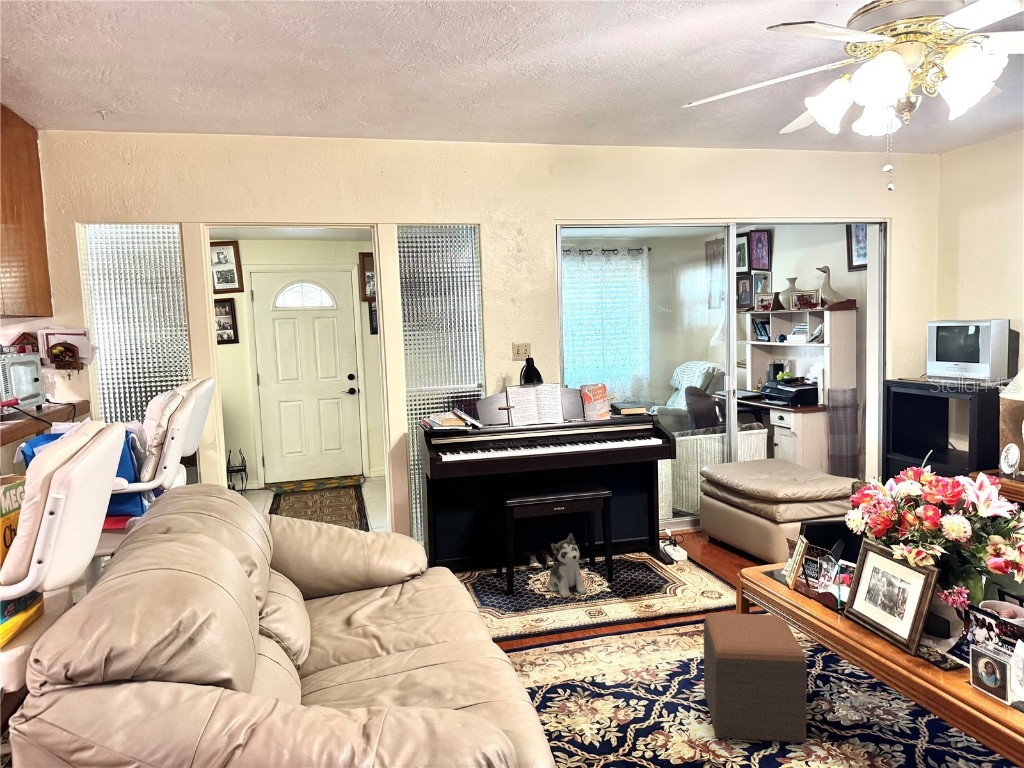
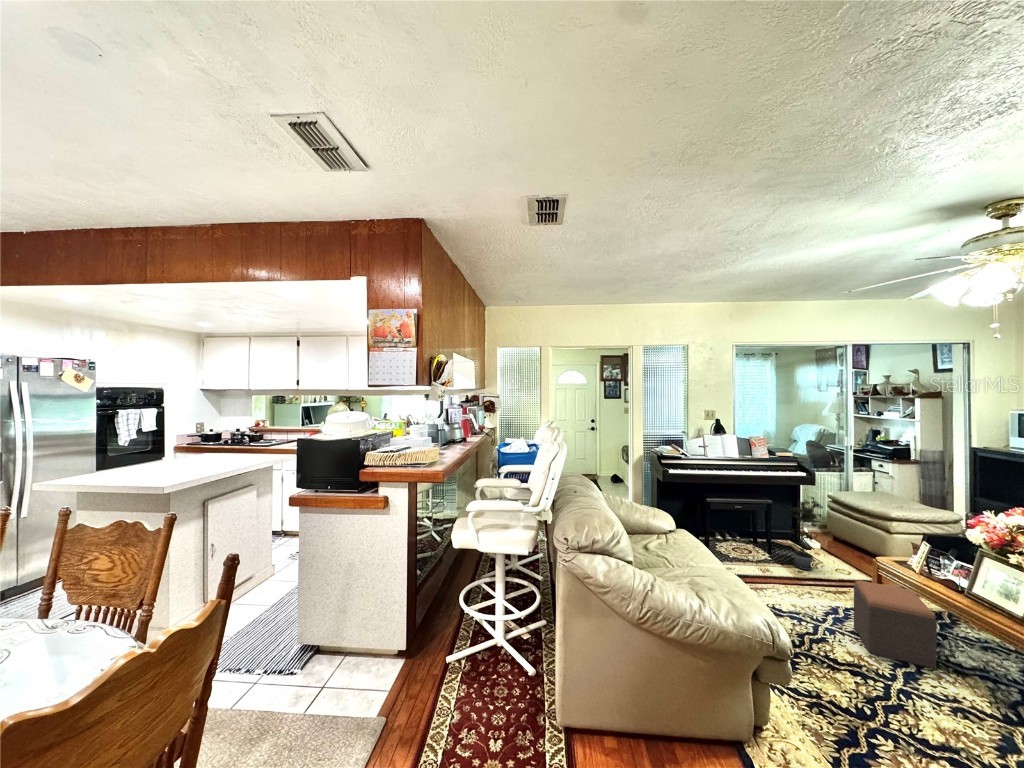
potted plant: none [628,477,683,601] -> present [790,497,823,570]
plush toy: present [548,533,587,598] -> none [729,522,756,558]

